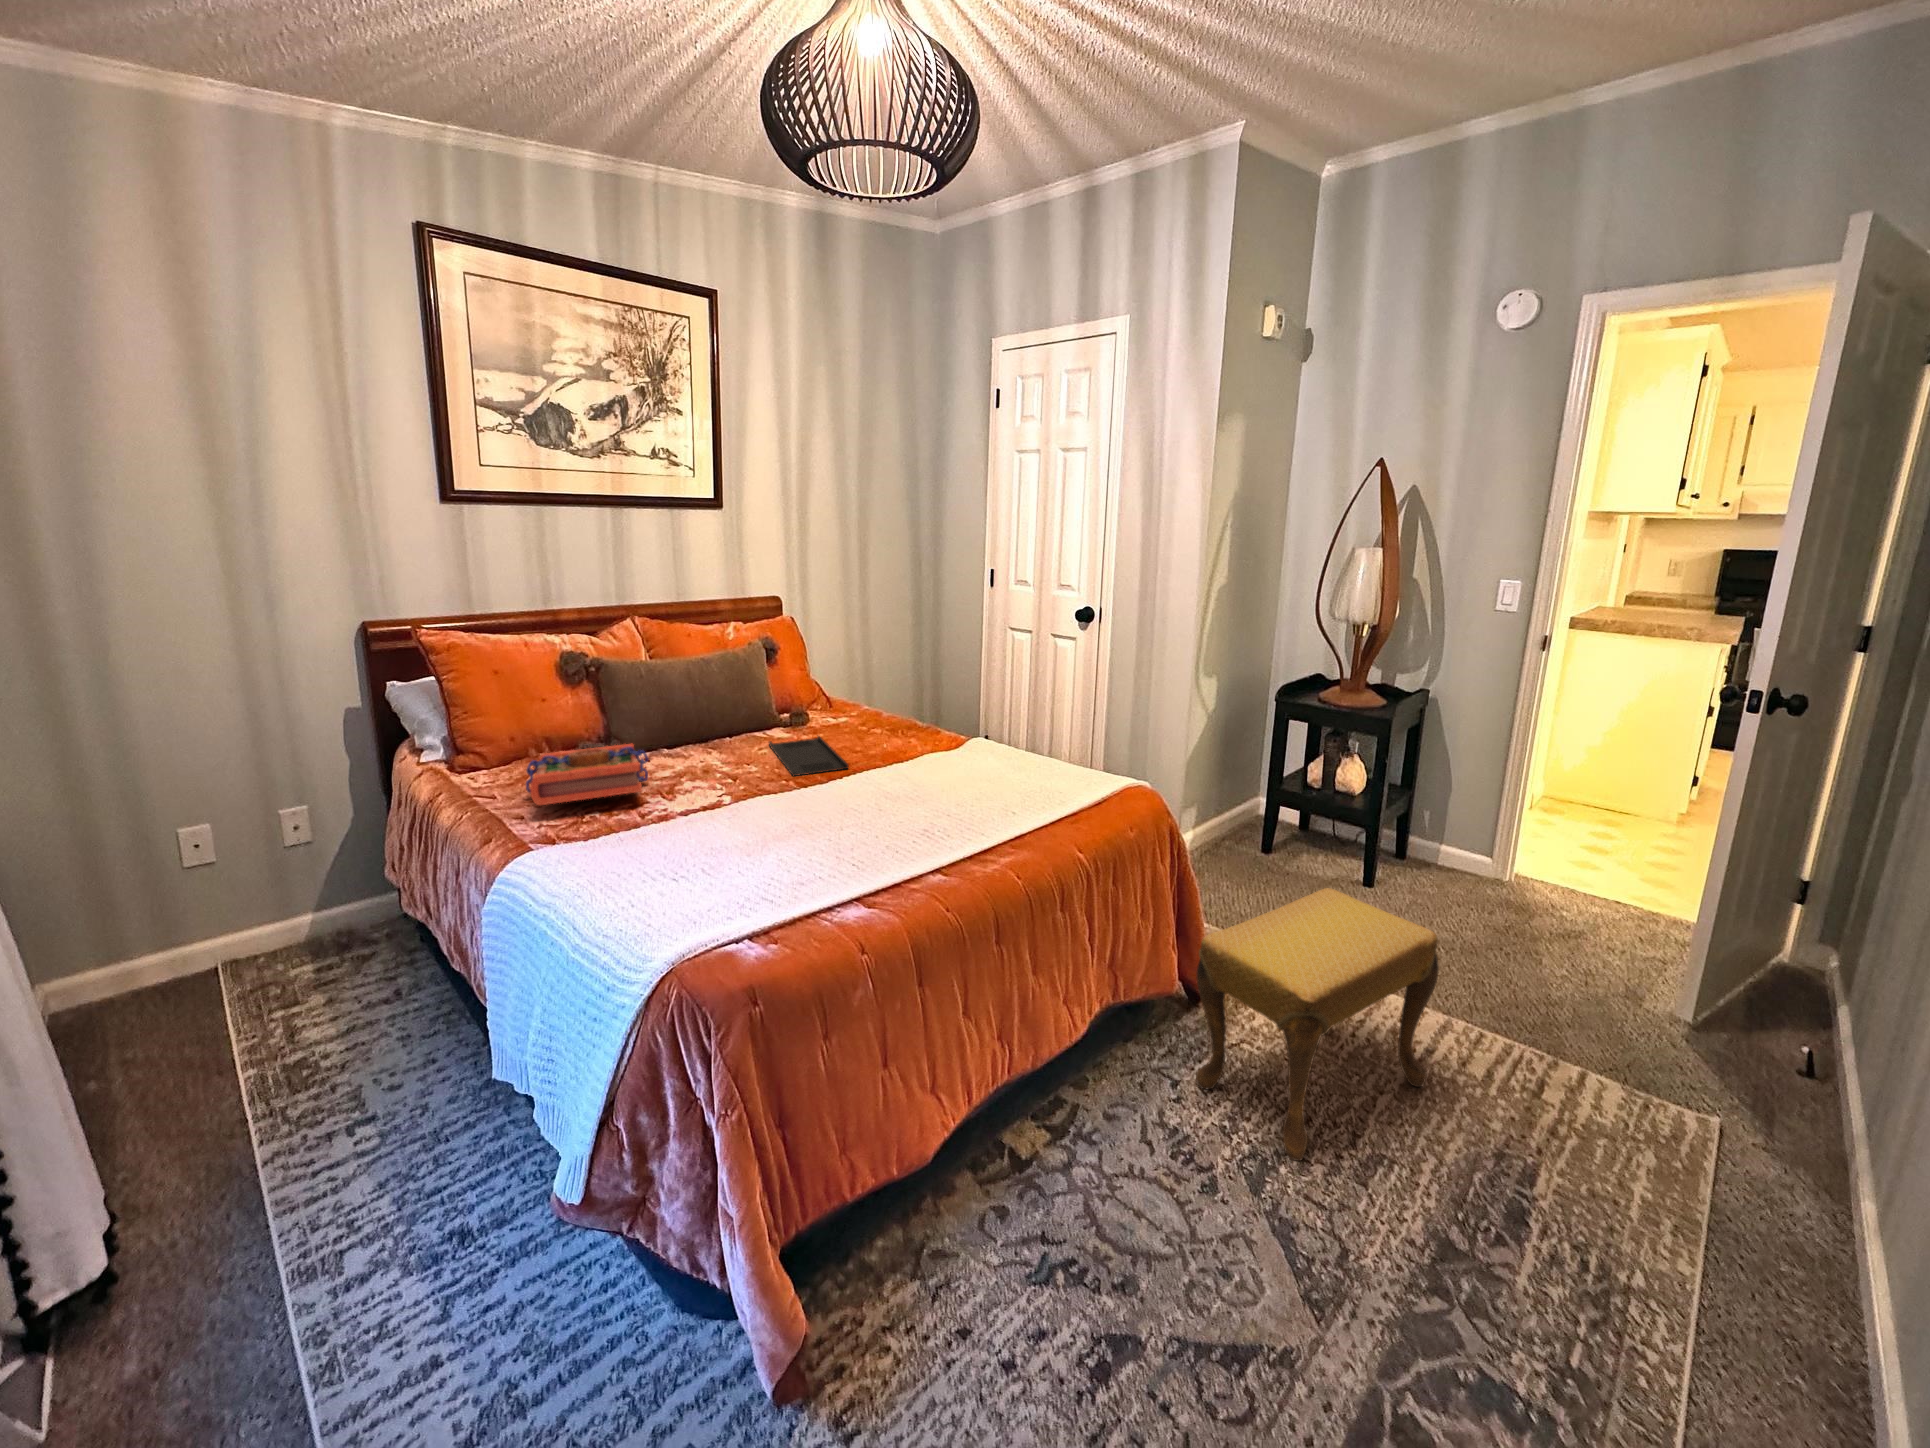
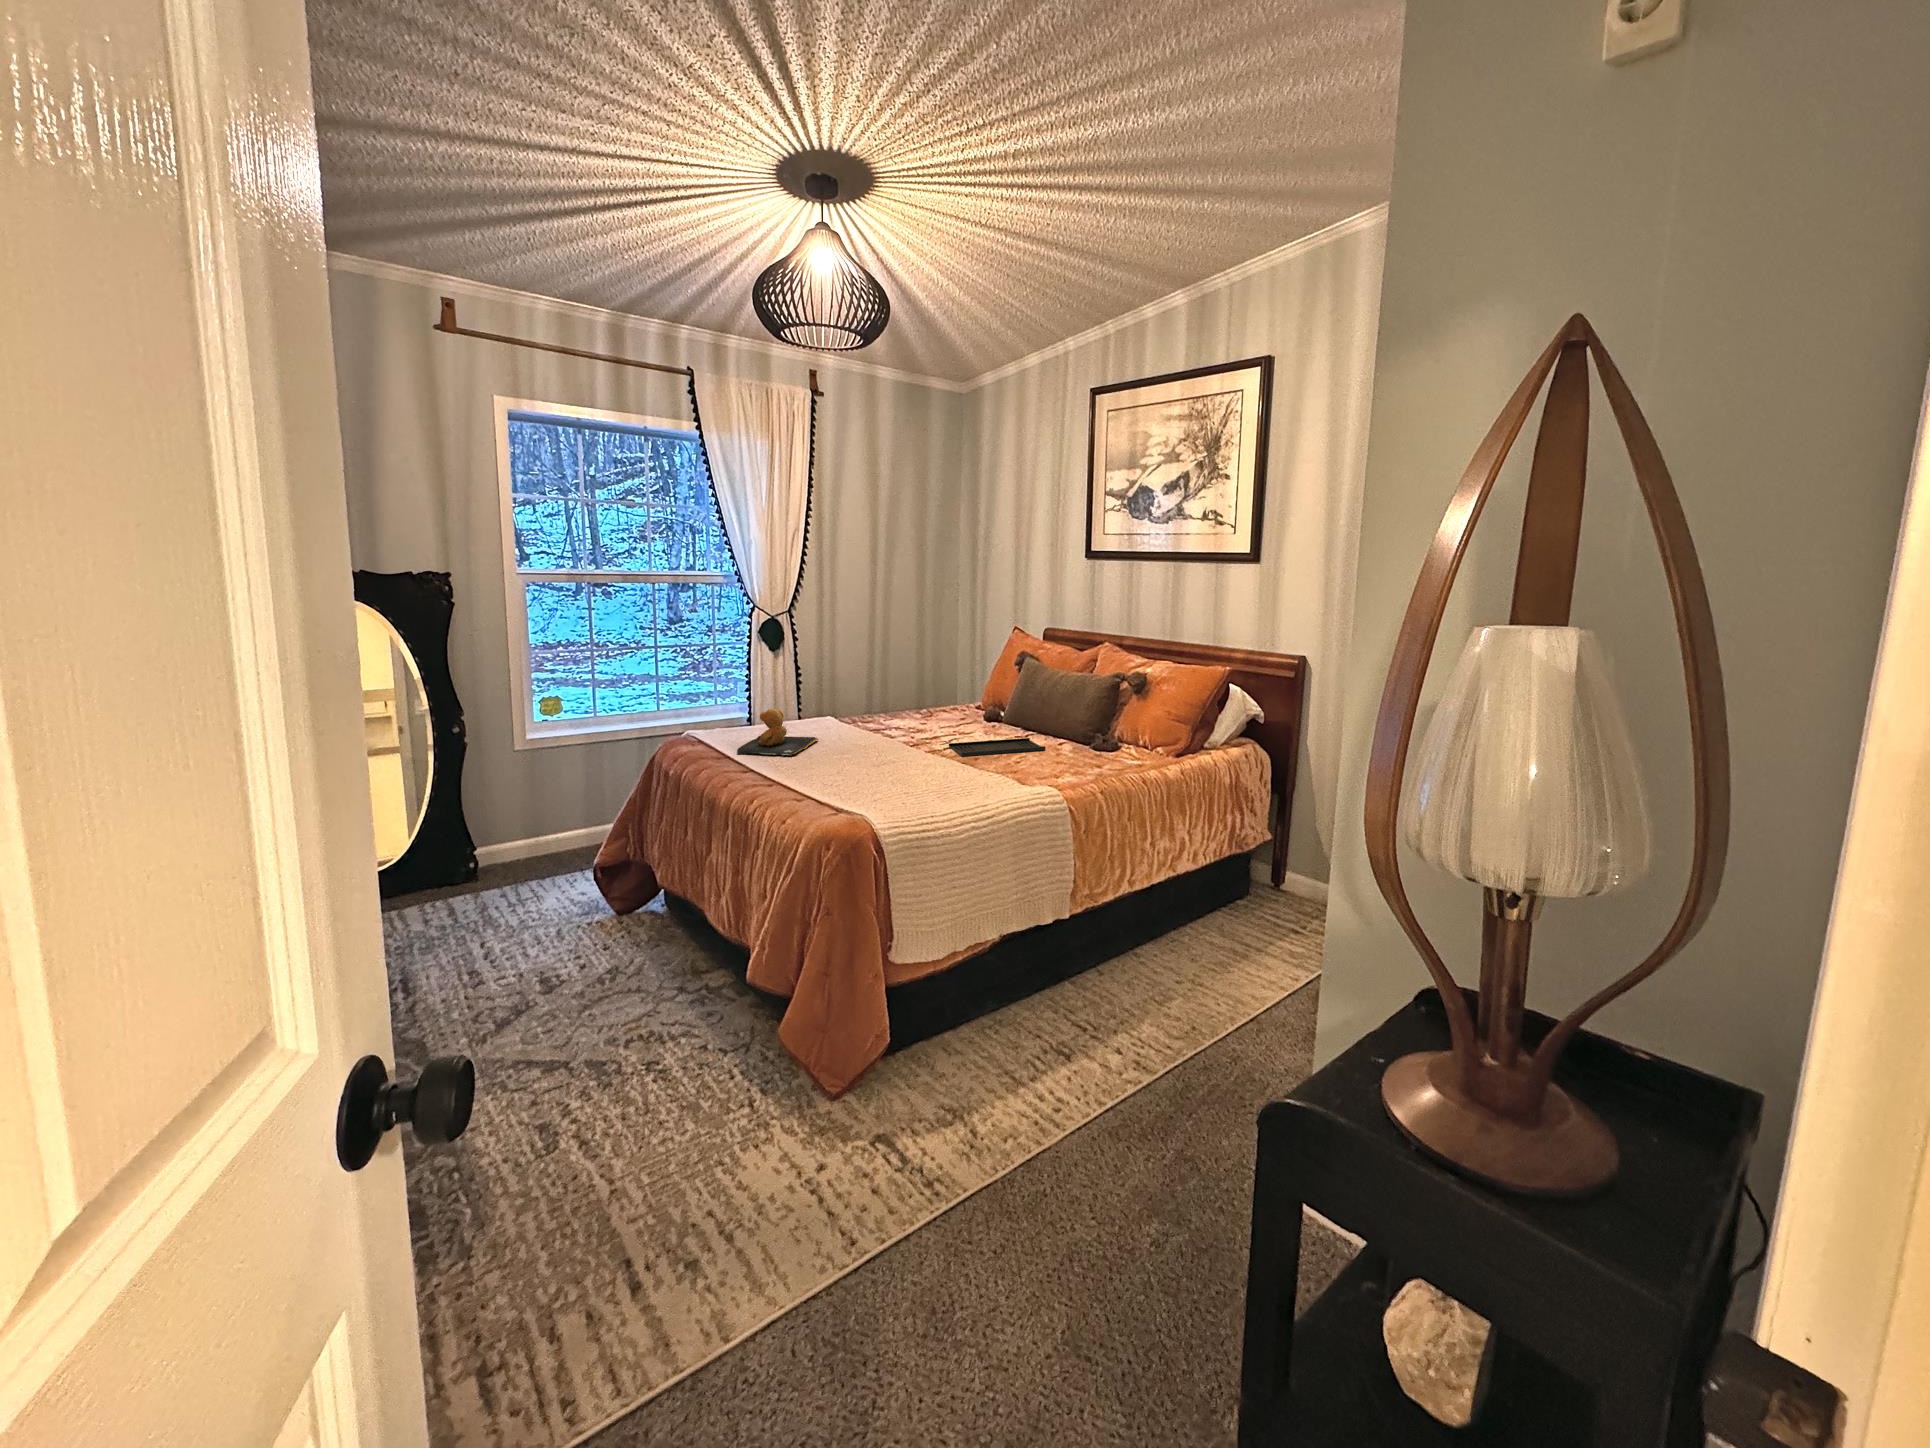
book: present [526,744,648,805] -> none [888,691,981,723]
teddy bear: none [693,811,851,903] -> present [737,709,818,755]
footstool: present [1196,888,1439,1161] -> none [578,922,752,1237]

